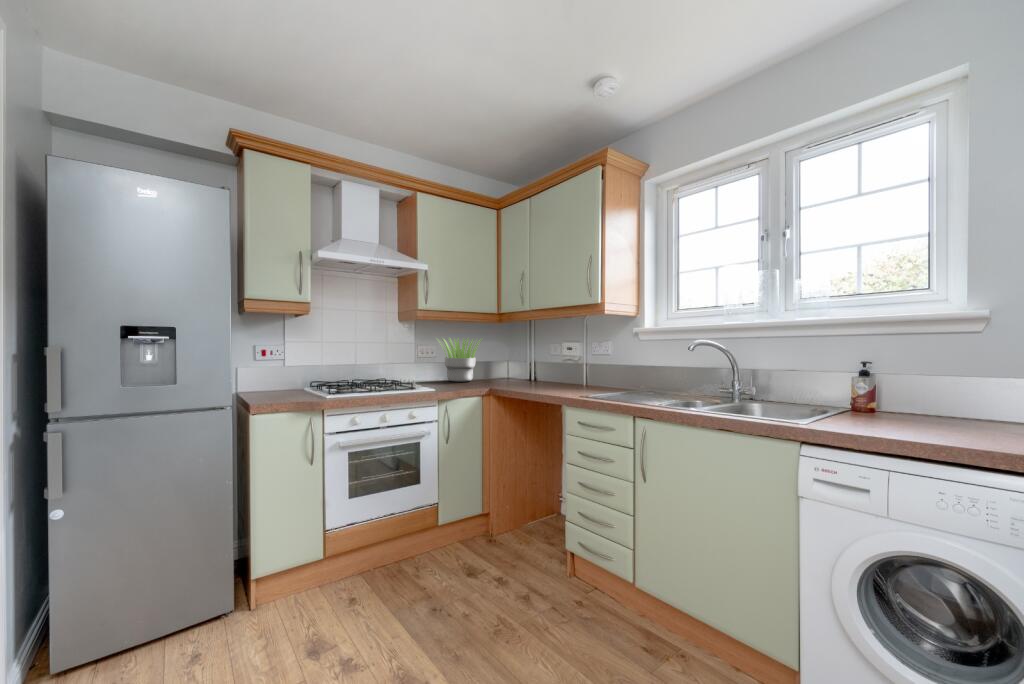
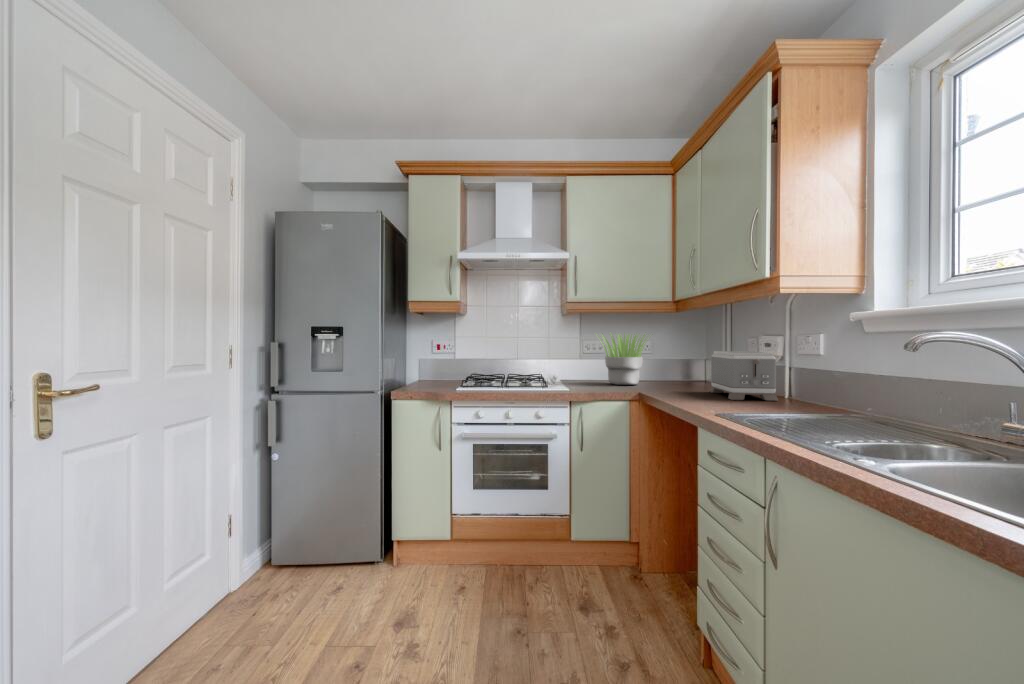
toaster: none [531,352,584,388] -> present [710,351,778,401]

